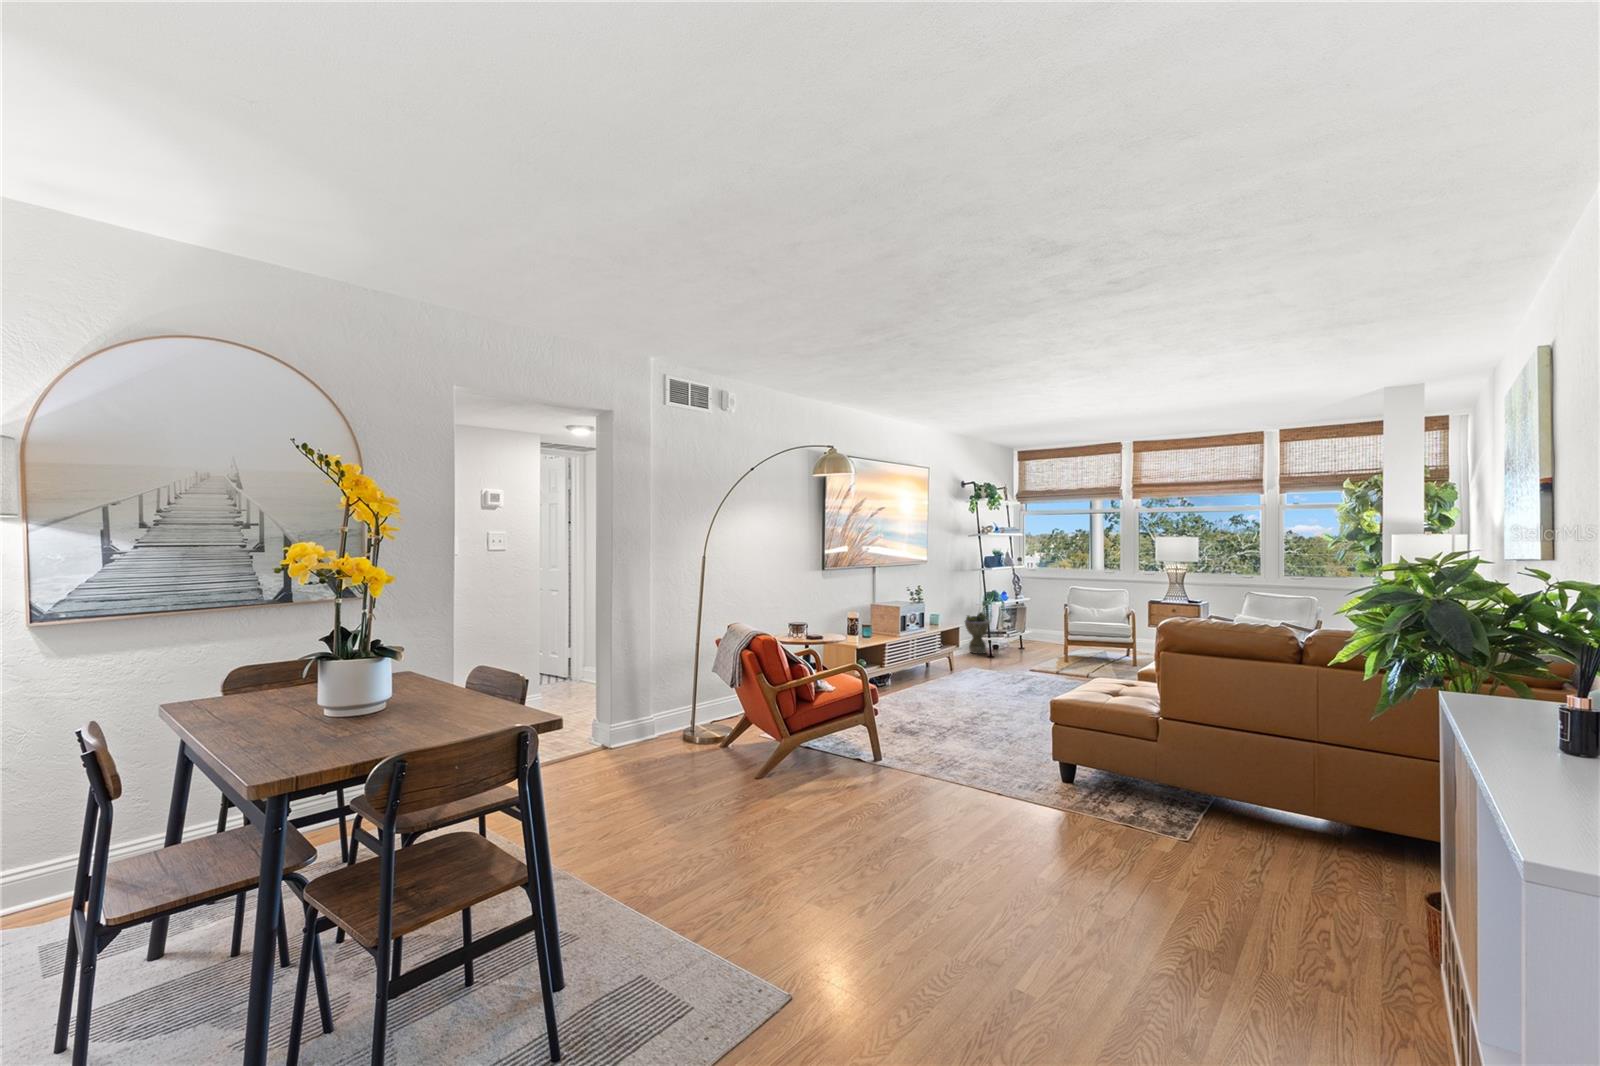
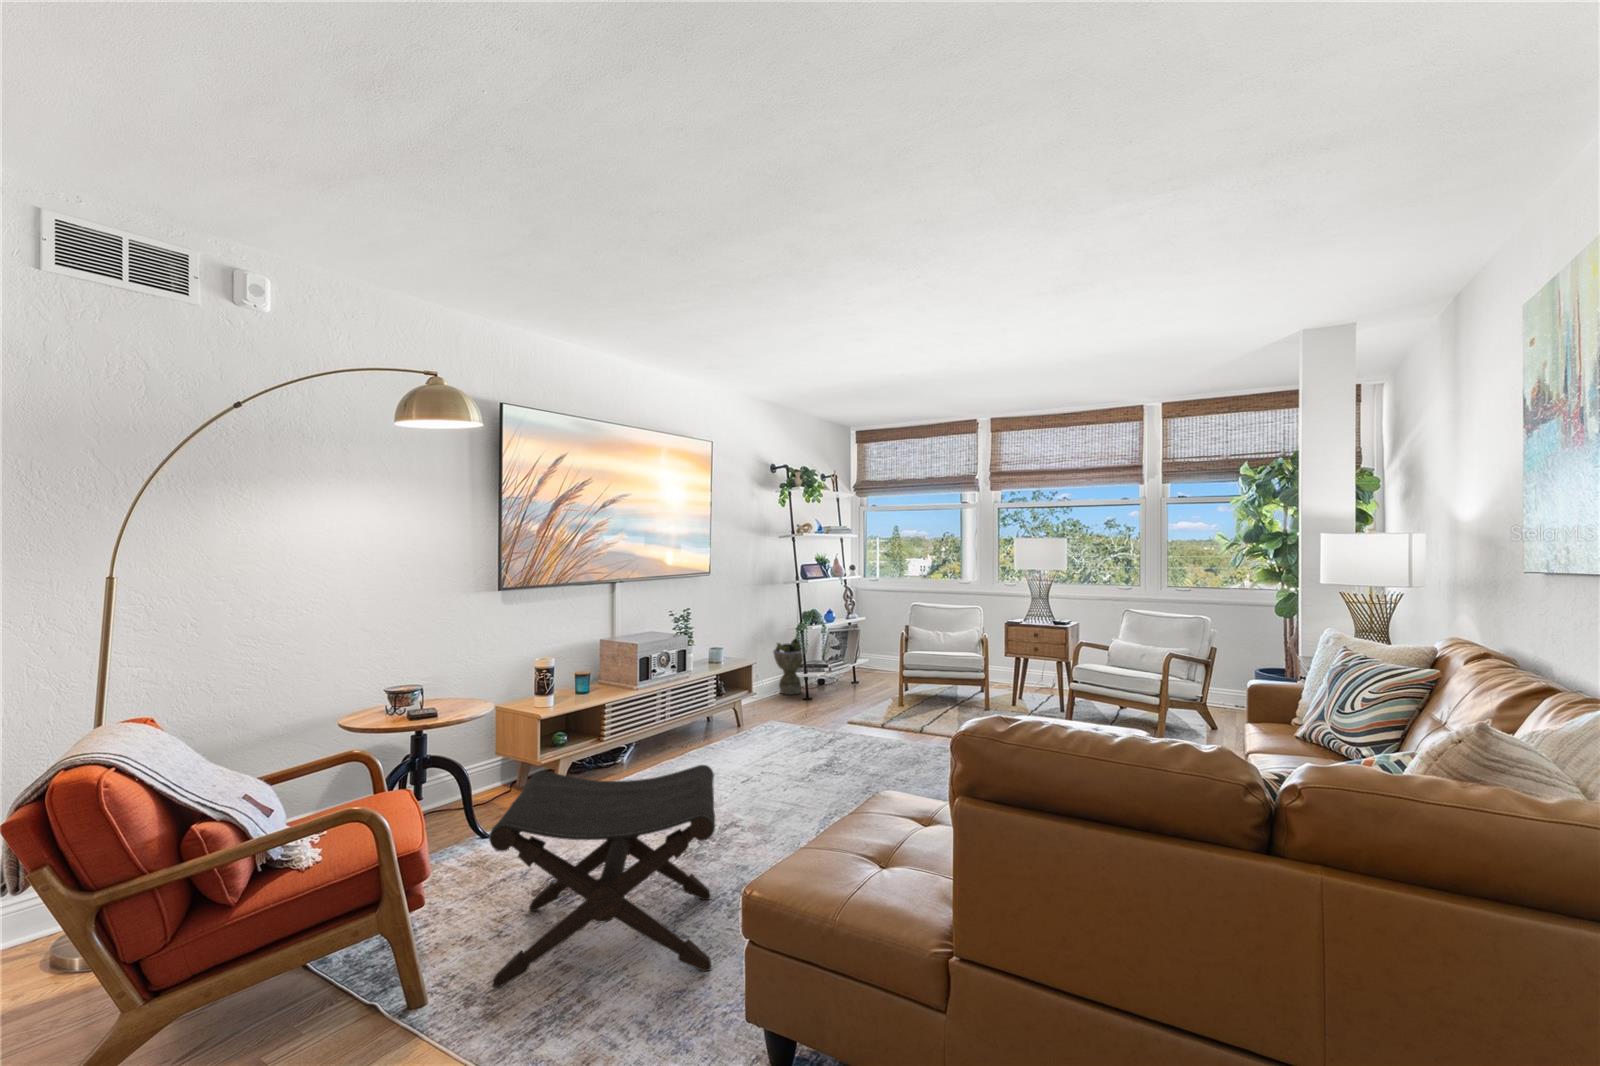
footstool: none [904,664,1023,757] -> present [489,765,715,987]

